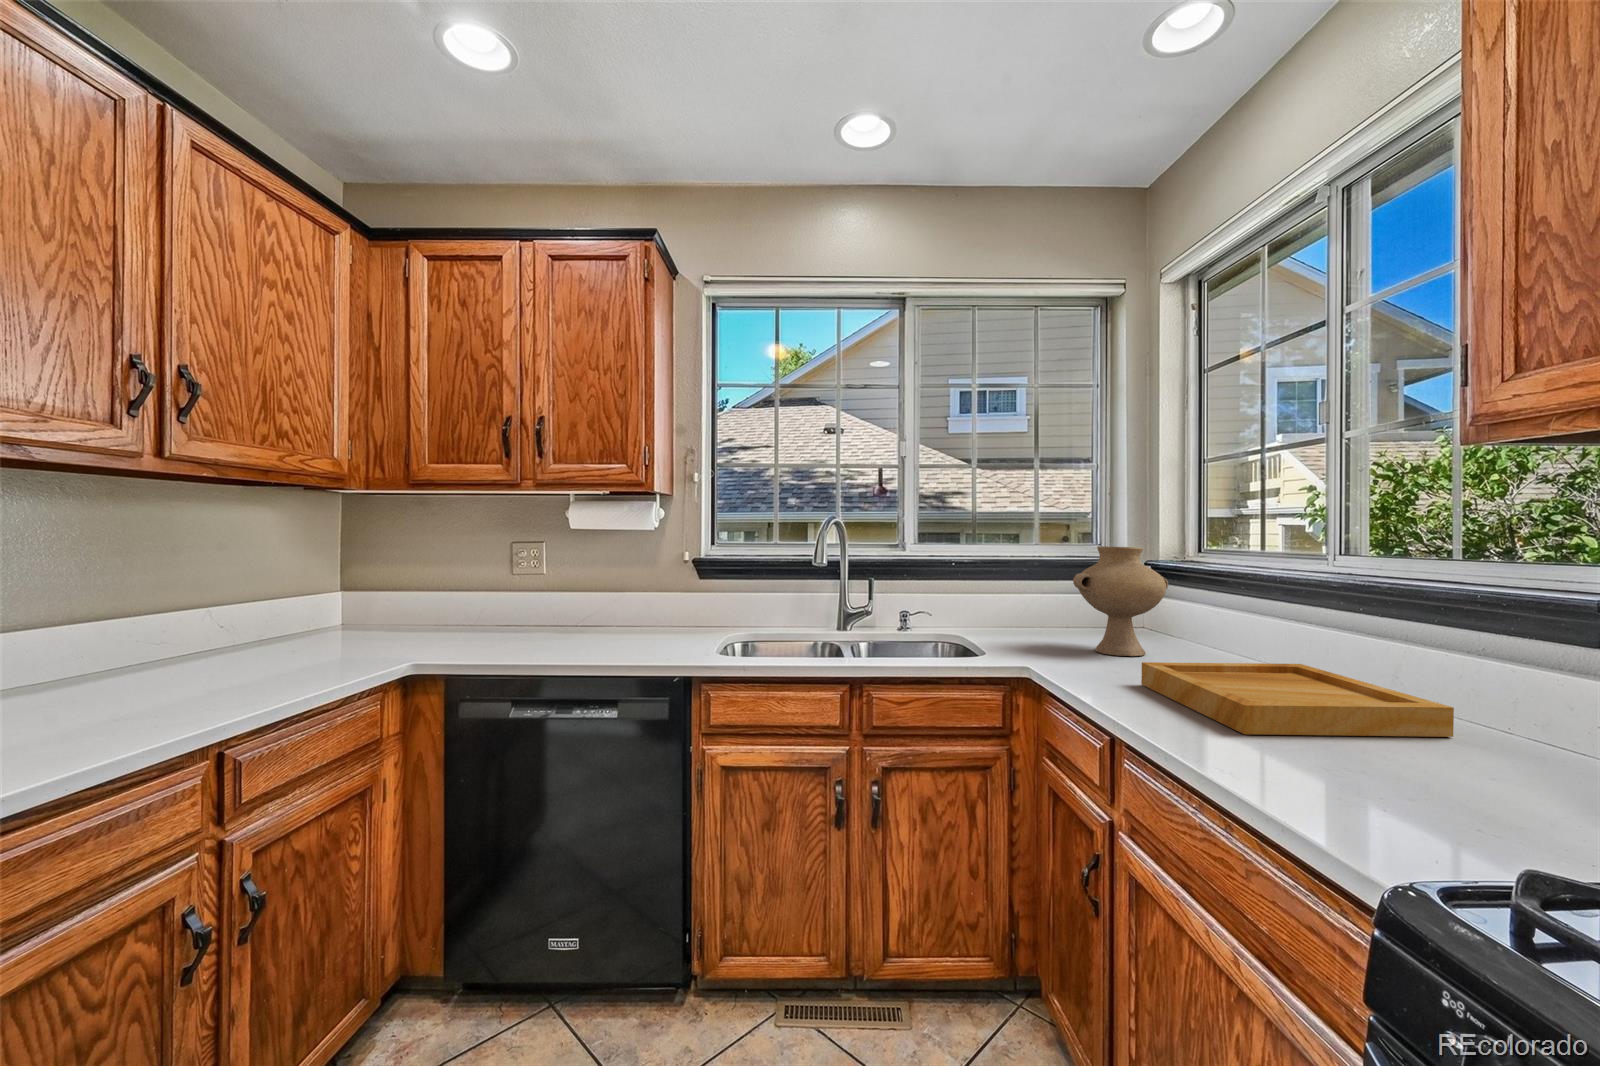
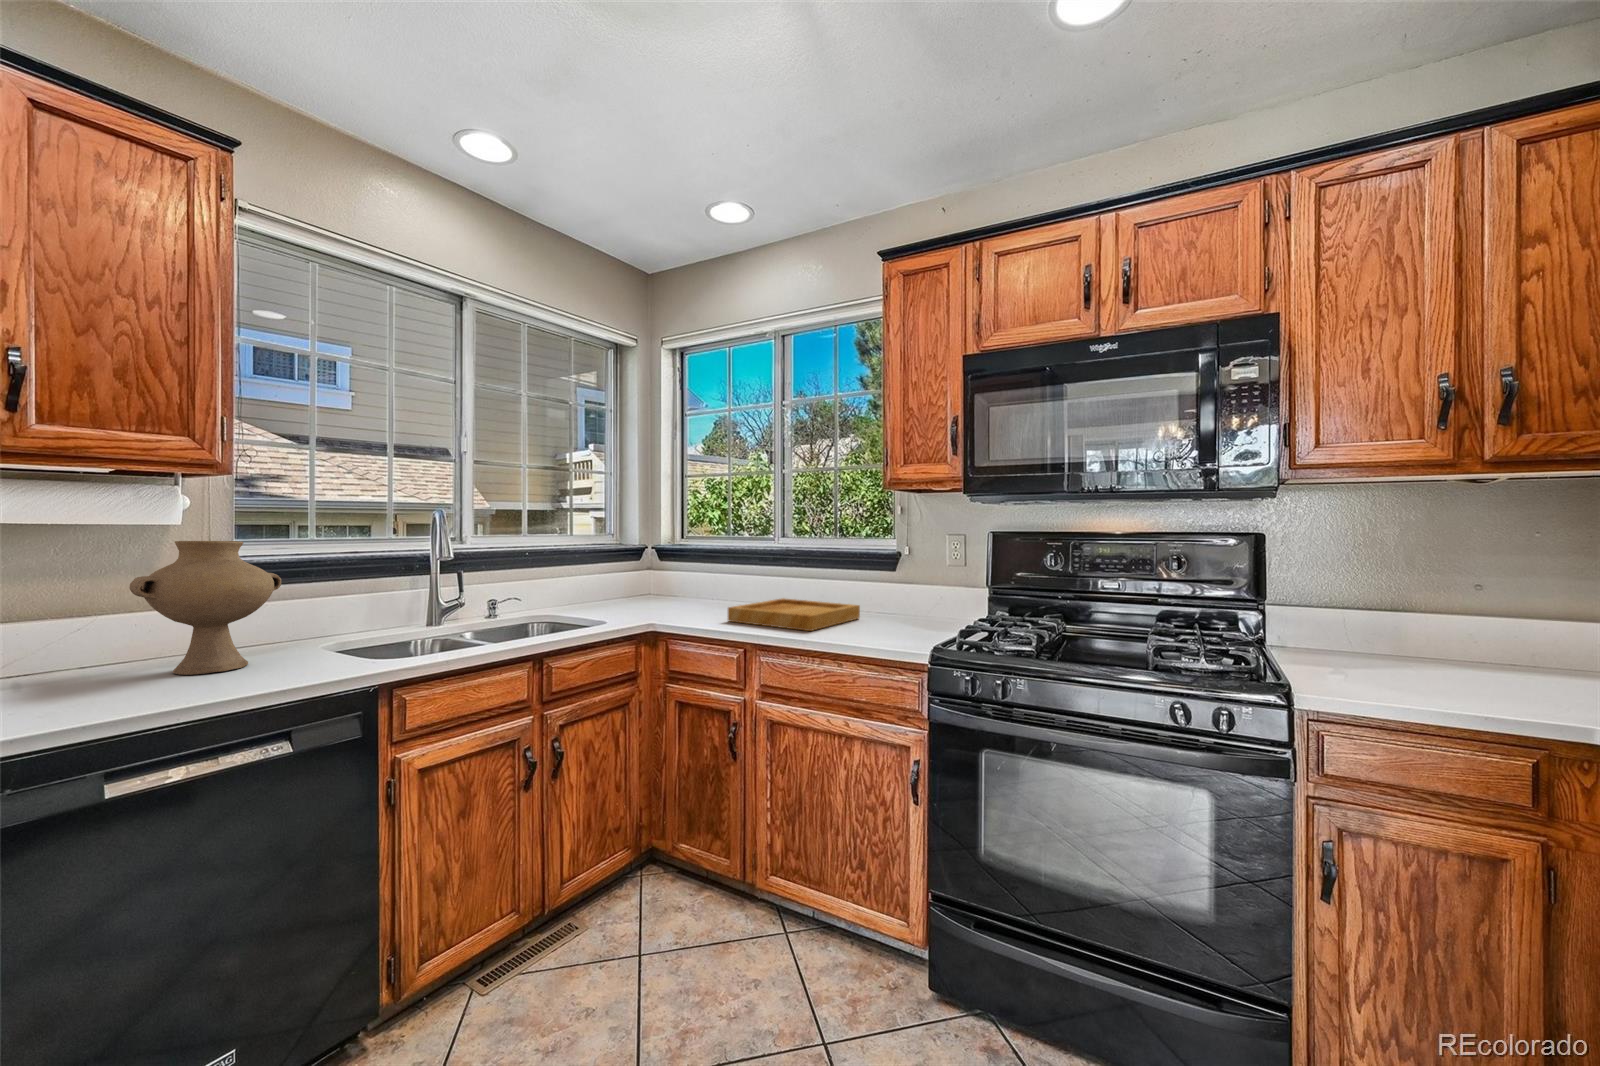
vase: present [1073,546,1168,656] -> present [129,541,281,675]

